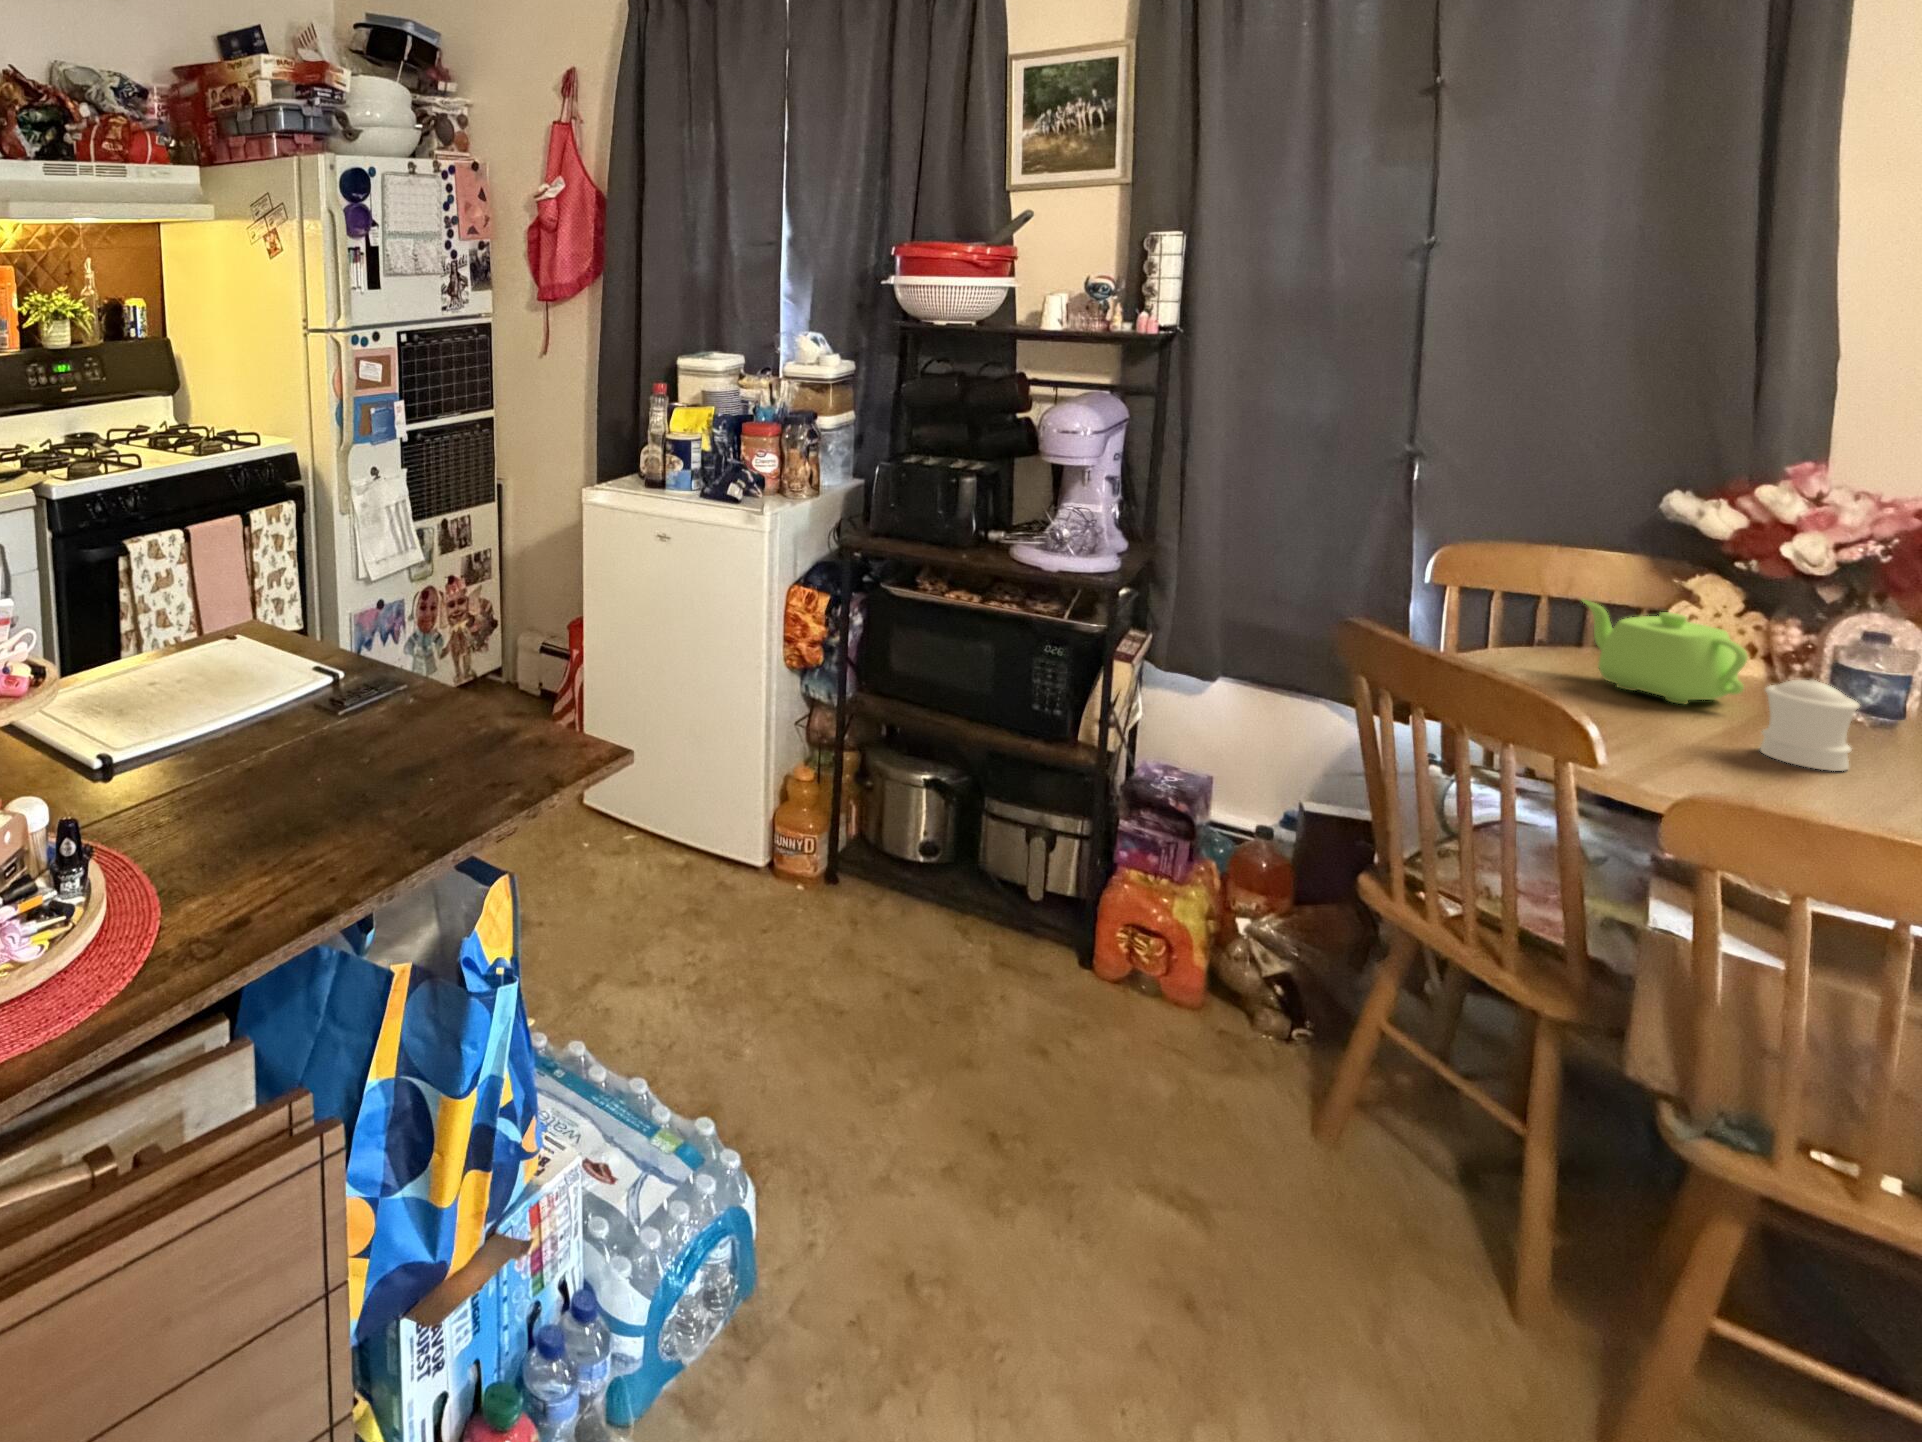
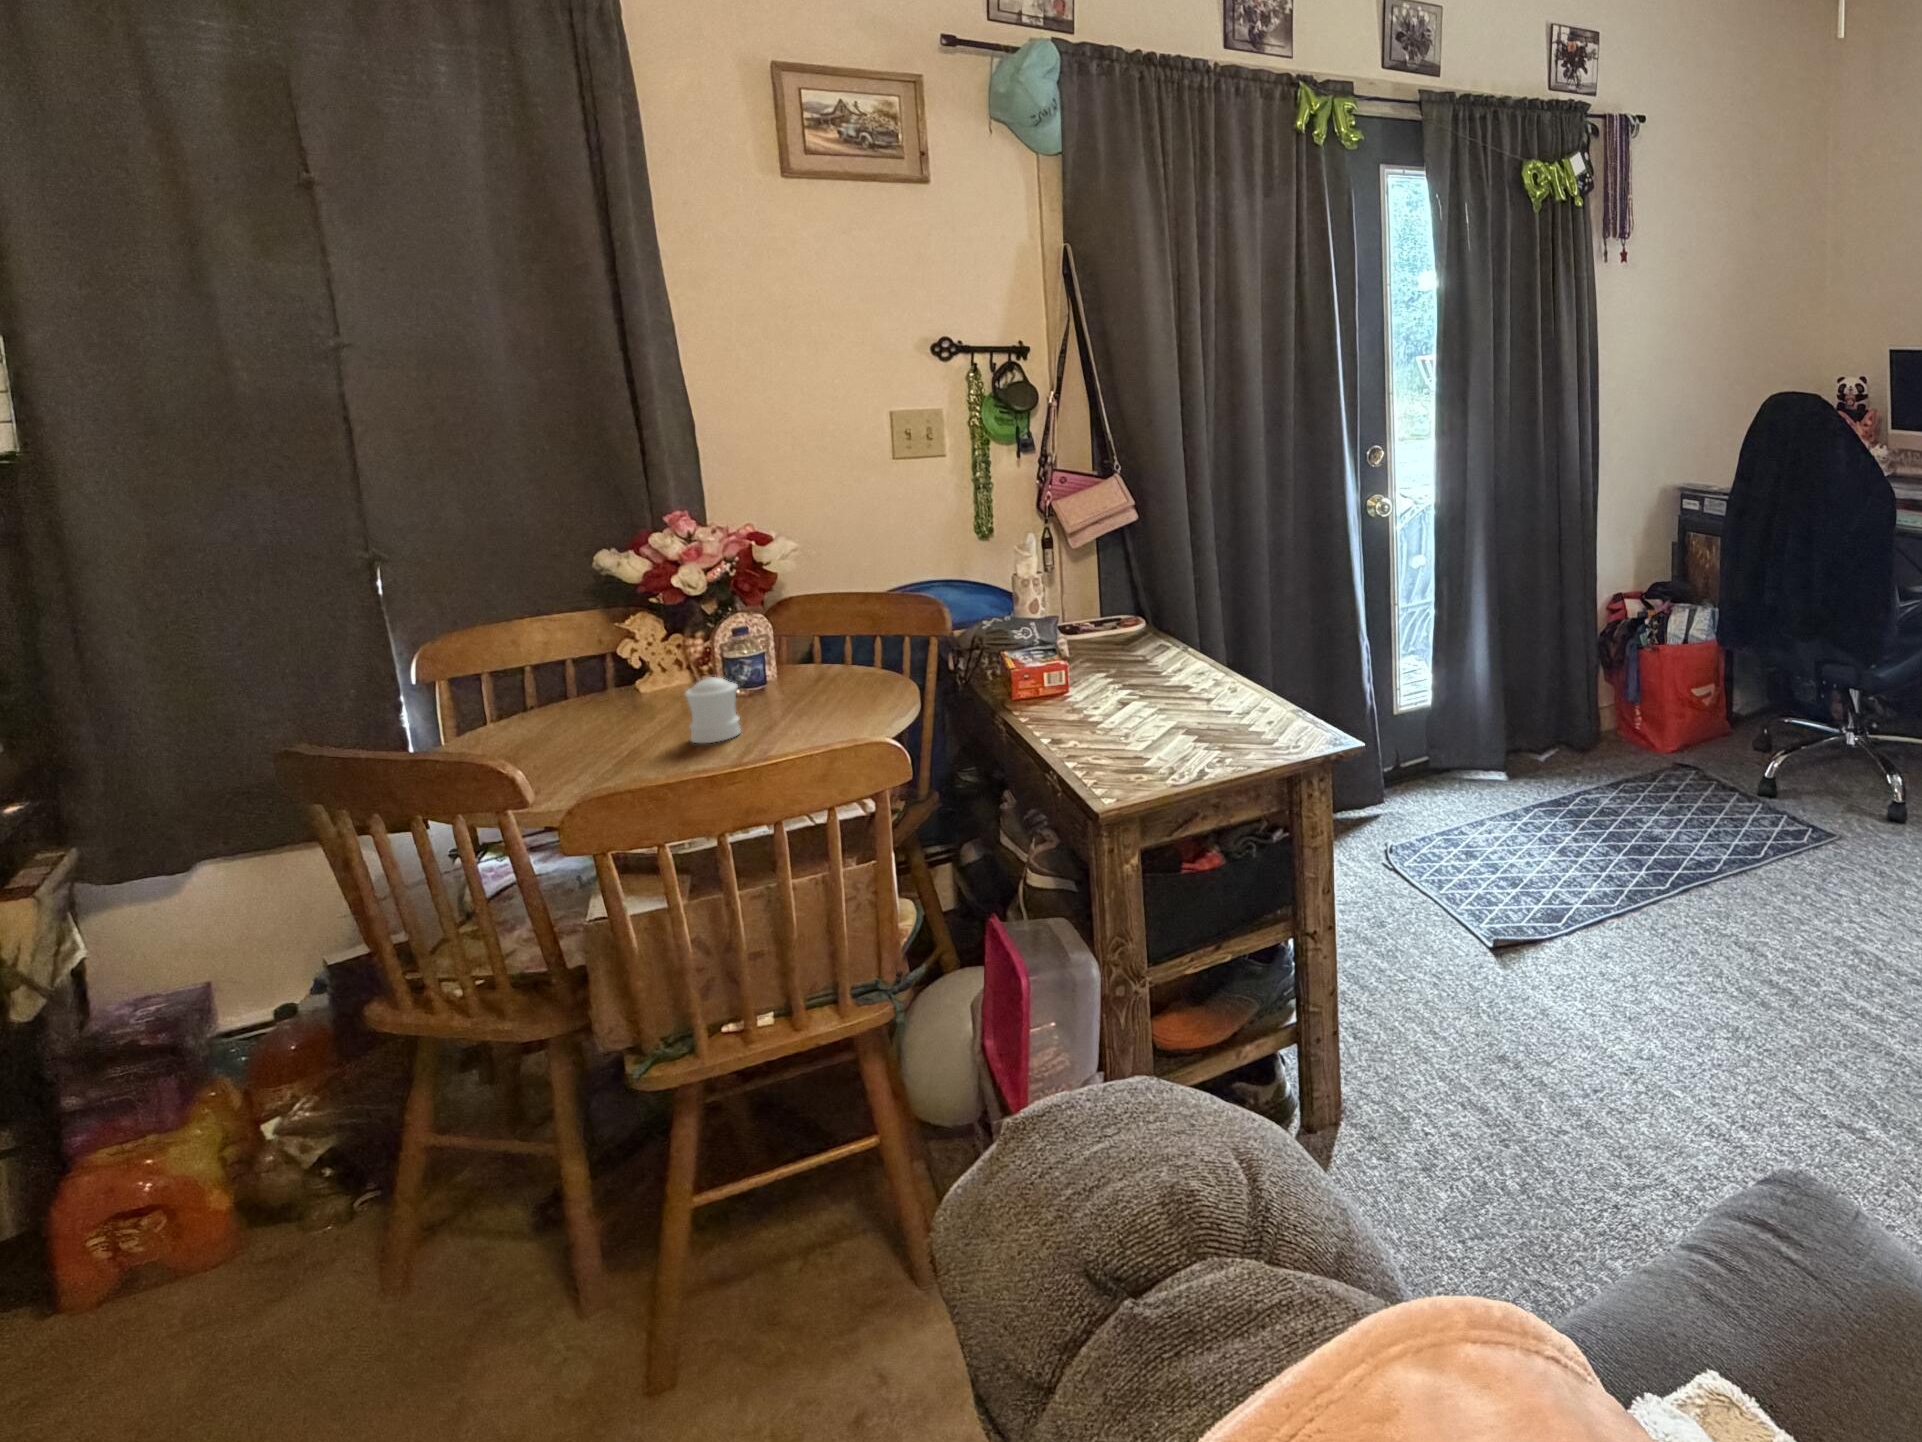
teapot: present [1583,600,1748,704] -> none [550,653,674,728]

